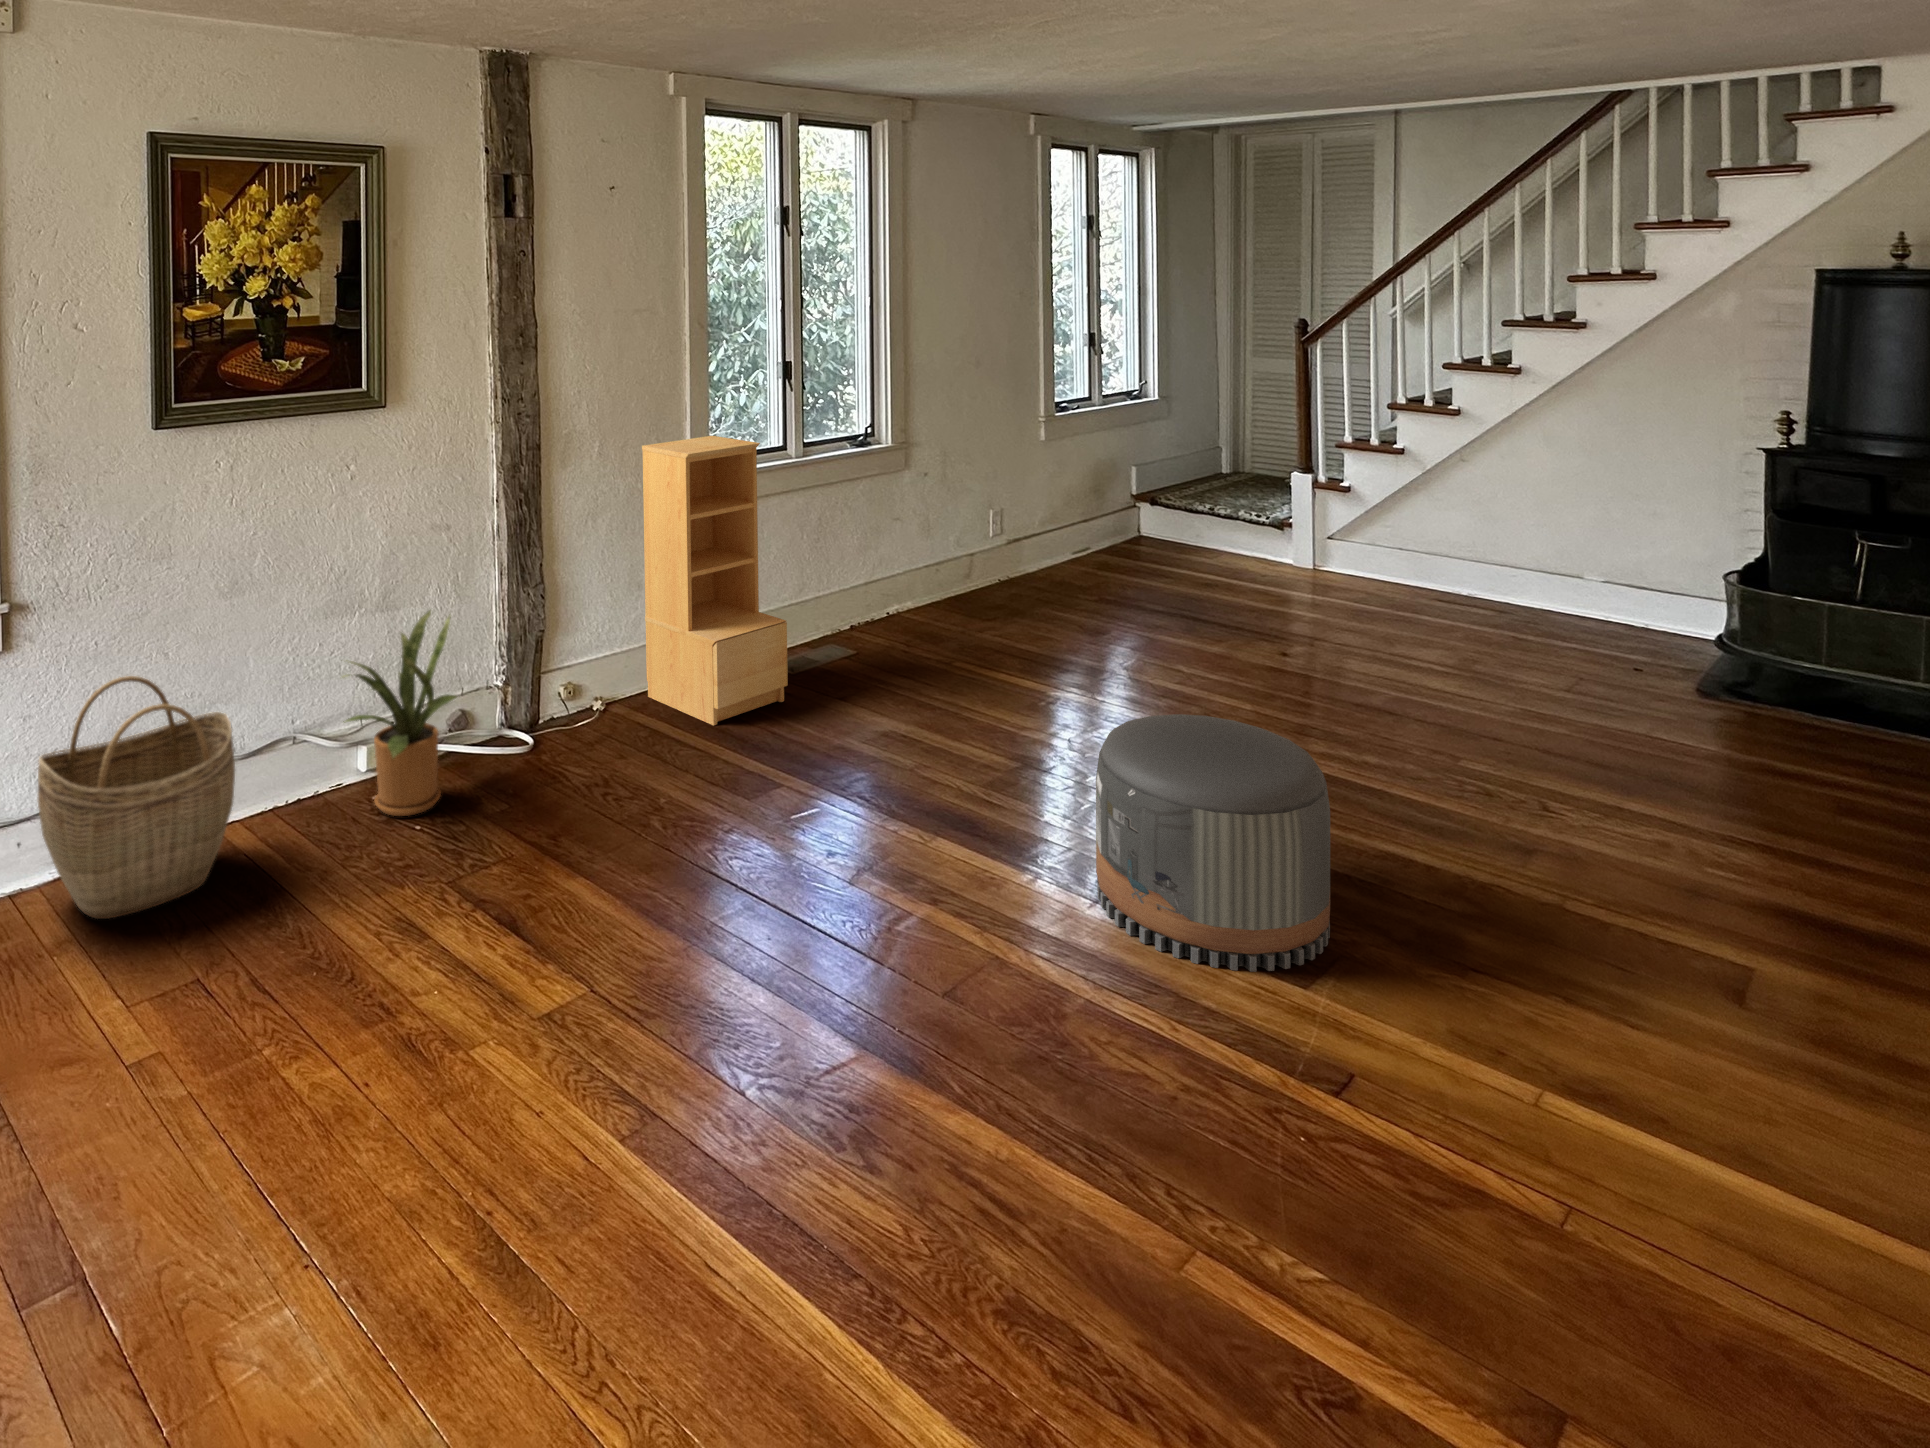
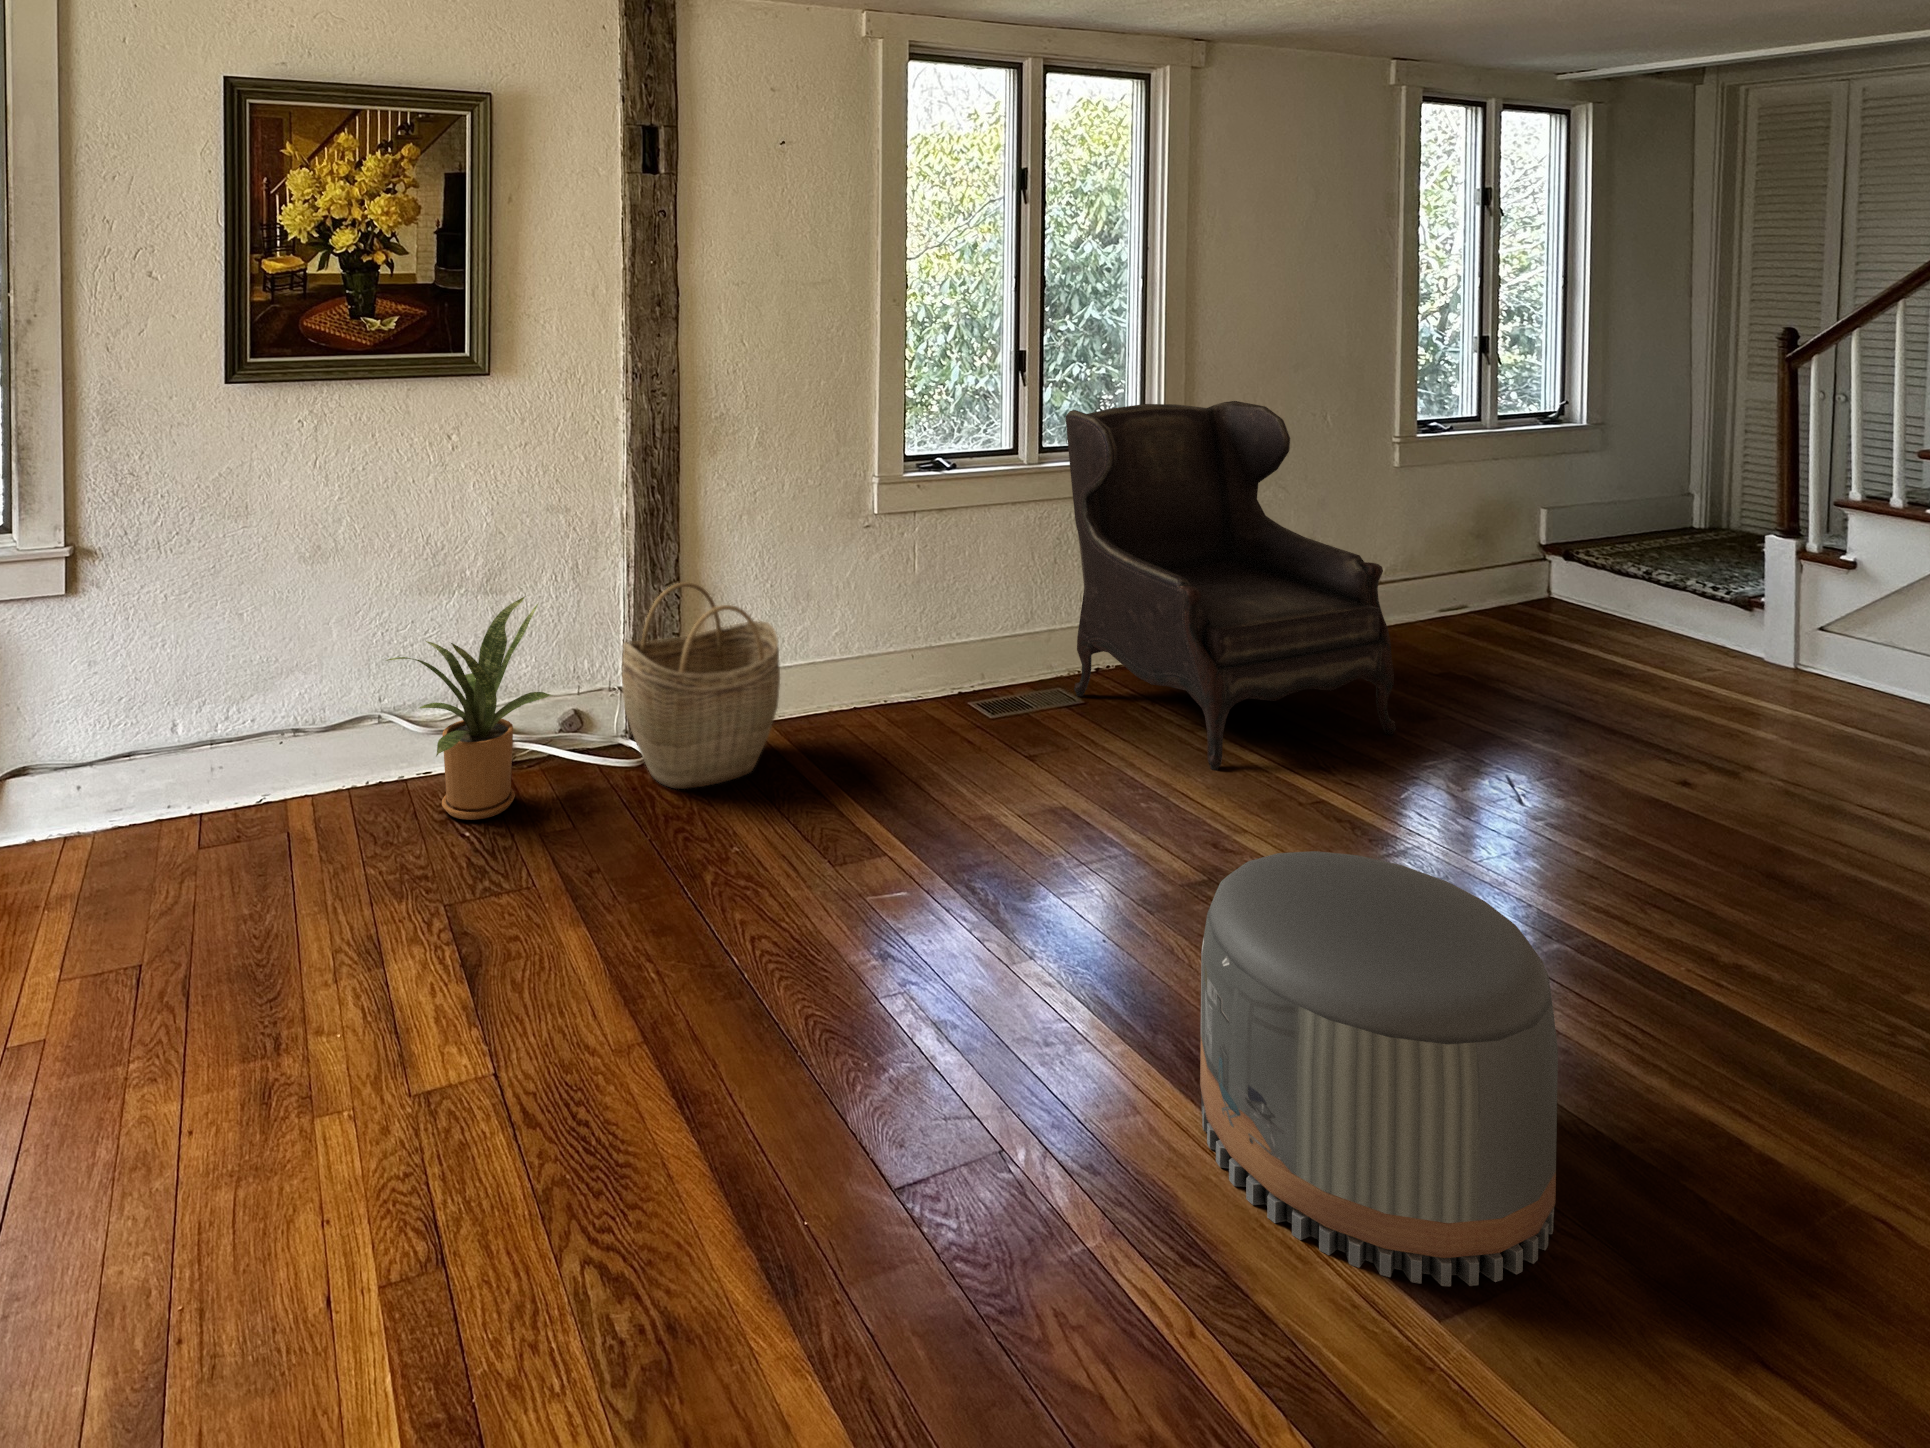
armchair: none [831,395,1090,690] -> present [1065,401,1396,771]
bookshelf: present [642,436,788,725] -> none [807,430,962,768]
woven basket: present [38,676,235,919] -> present [622,582,780,789]

